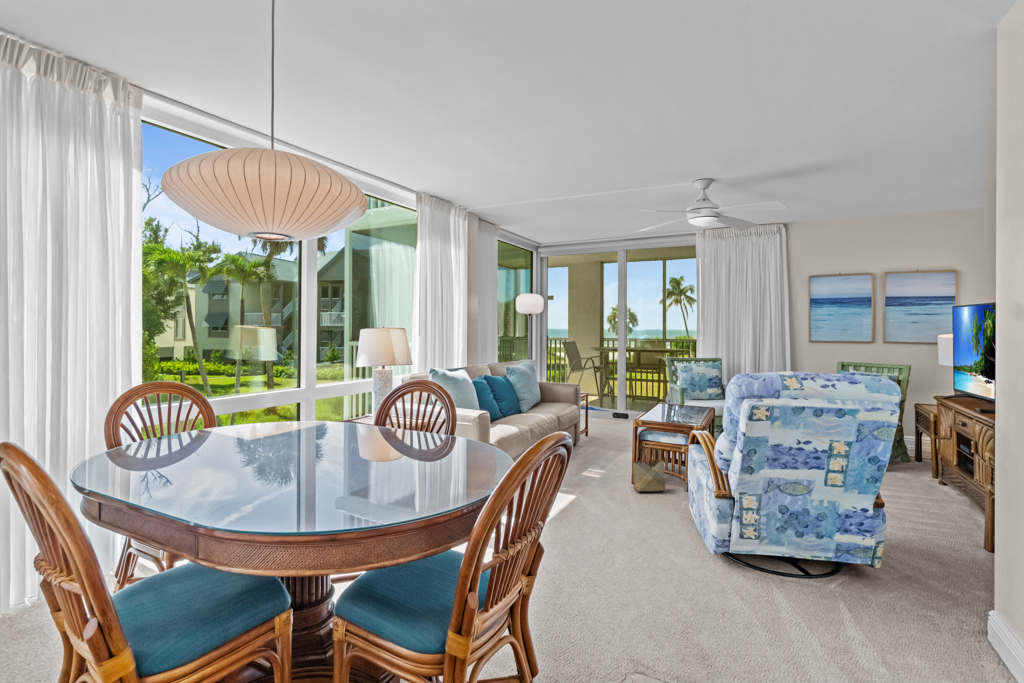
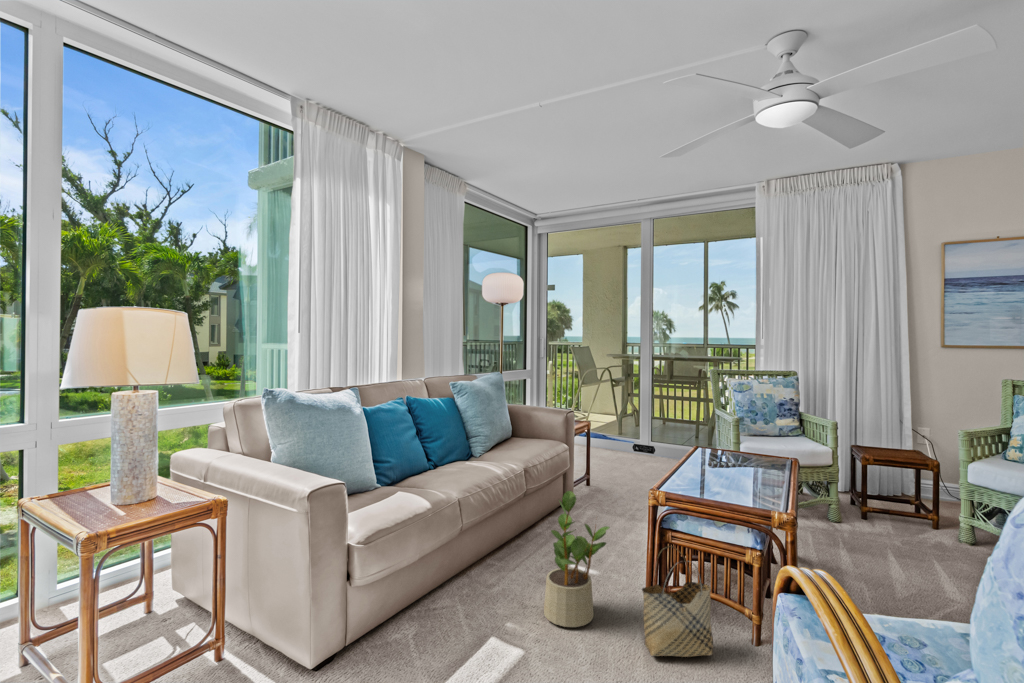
potted plant: none [581,420,615,486] -> present [544,491,610,627]

